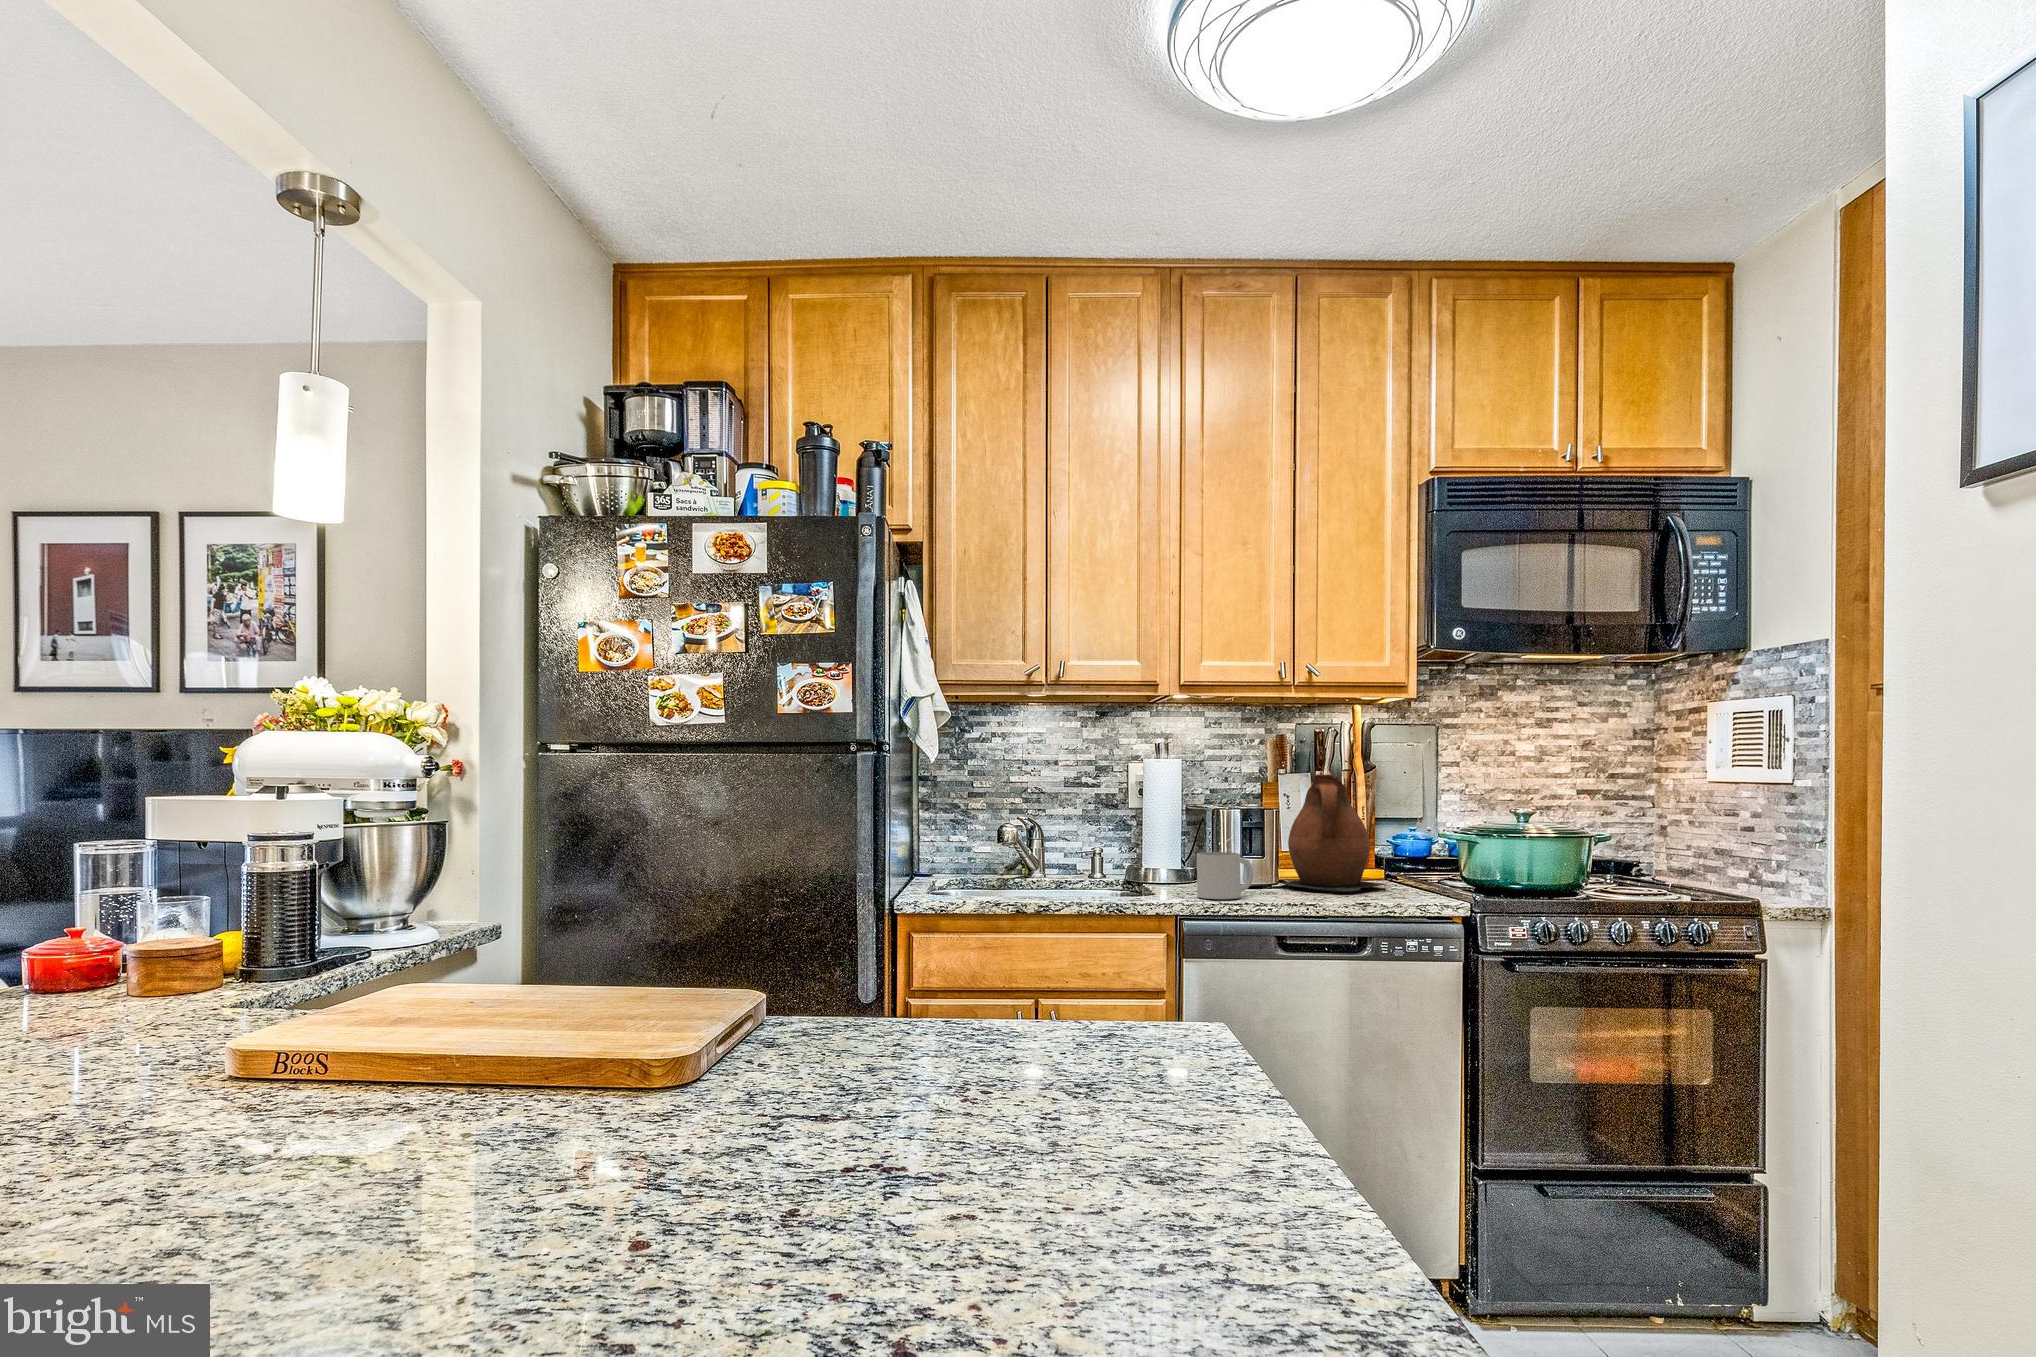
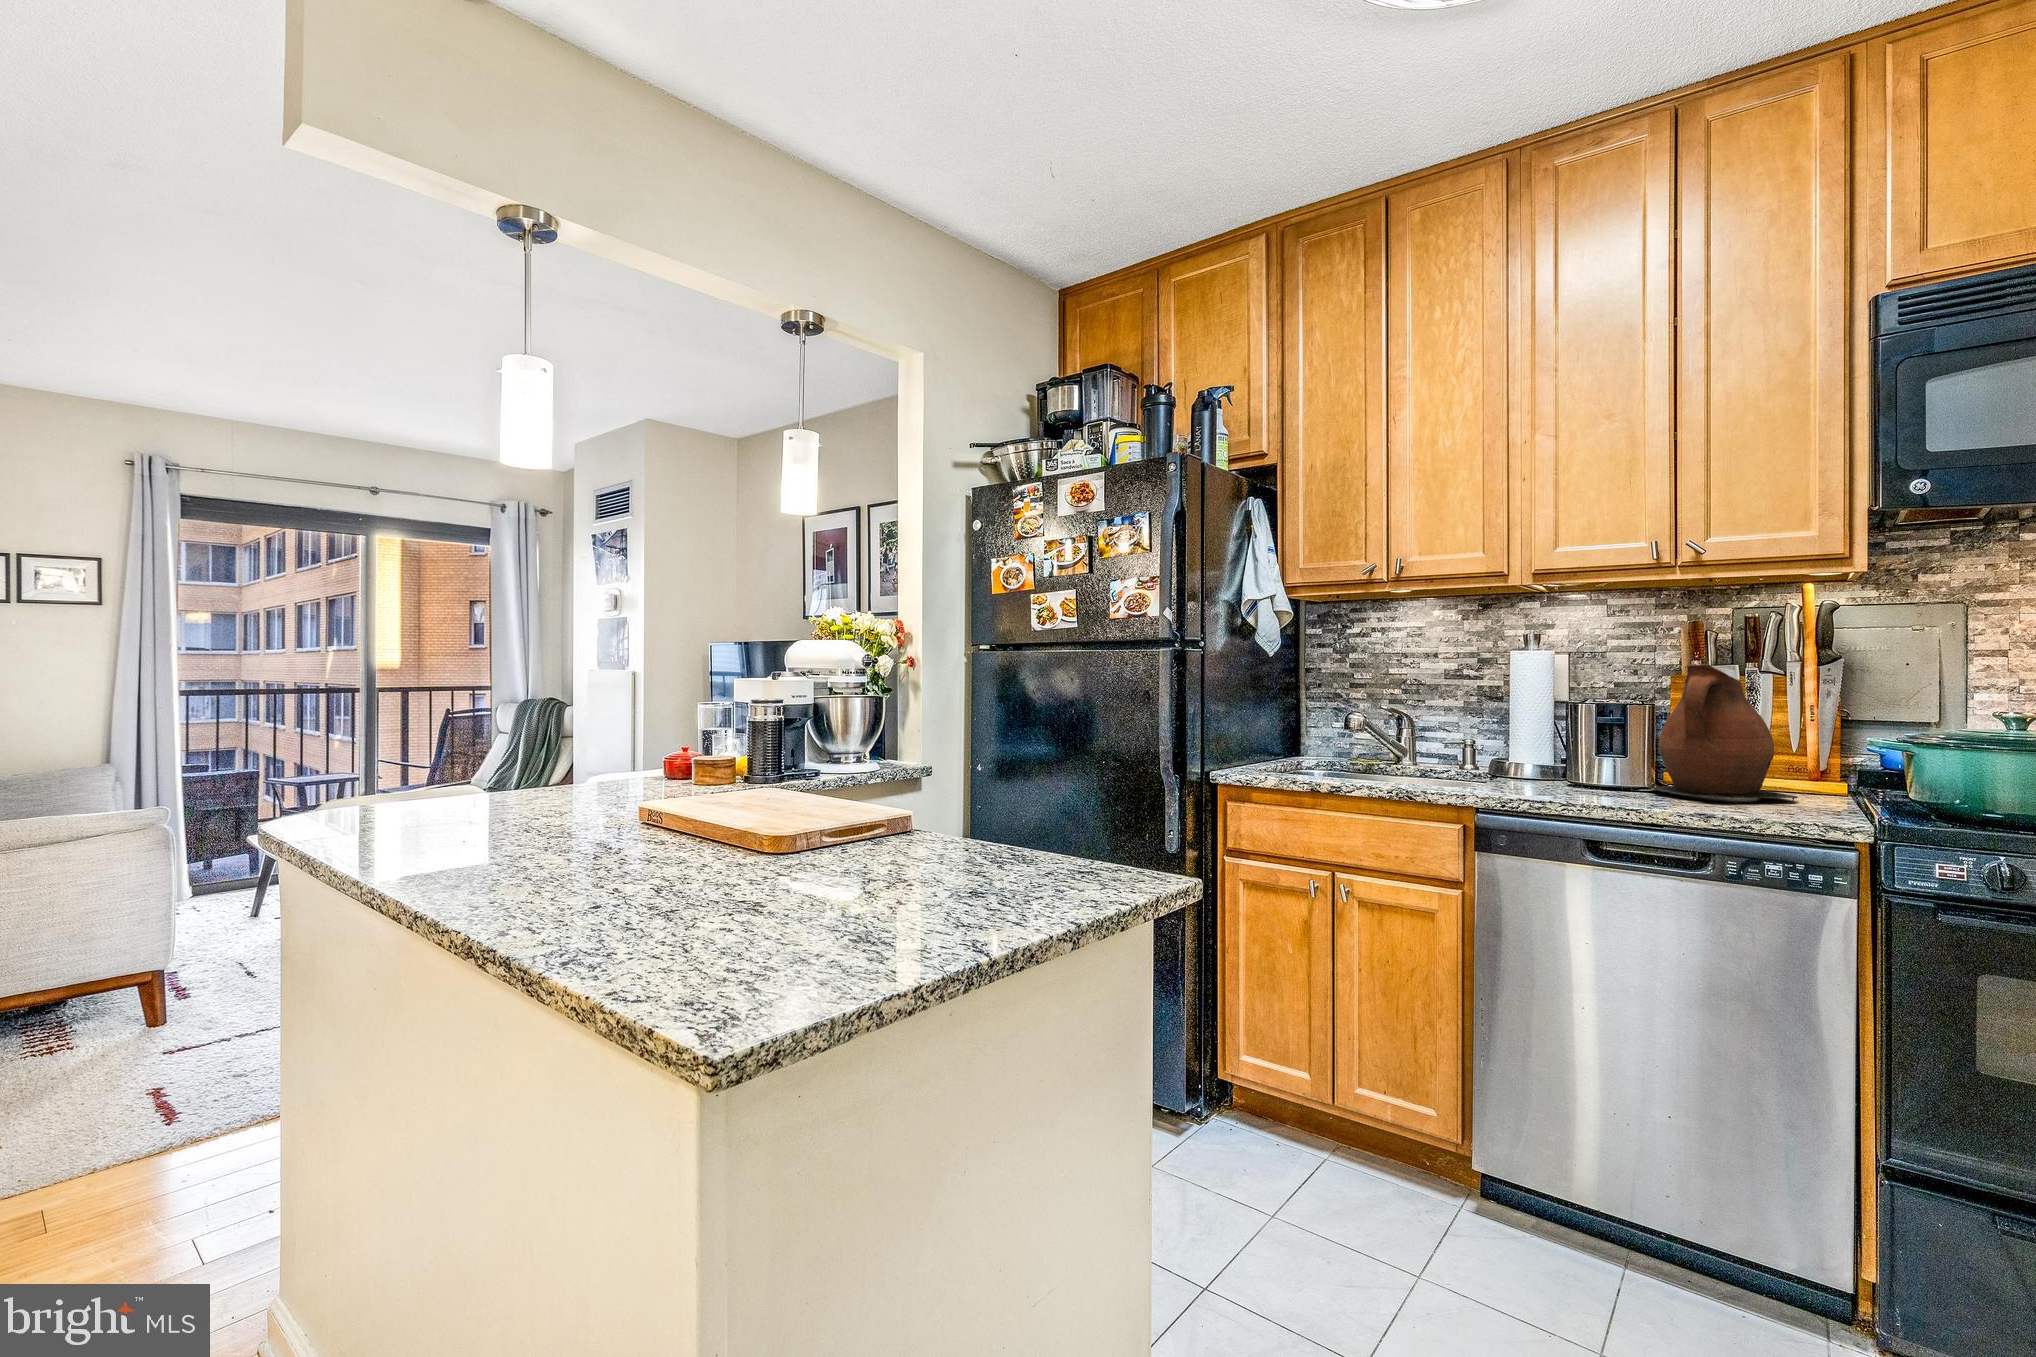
mug: present [1197,852,1253,899] -> none [1514,747,1588,796]

